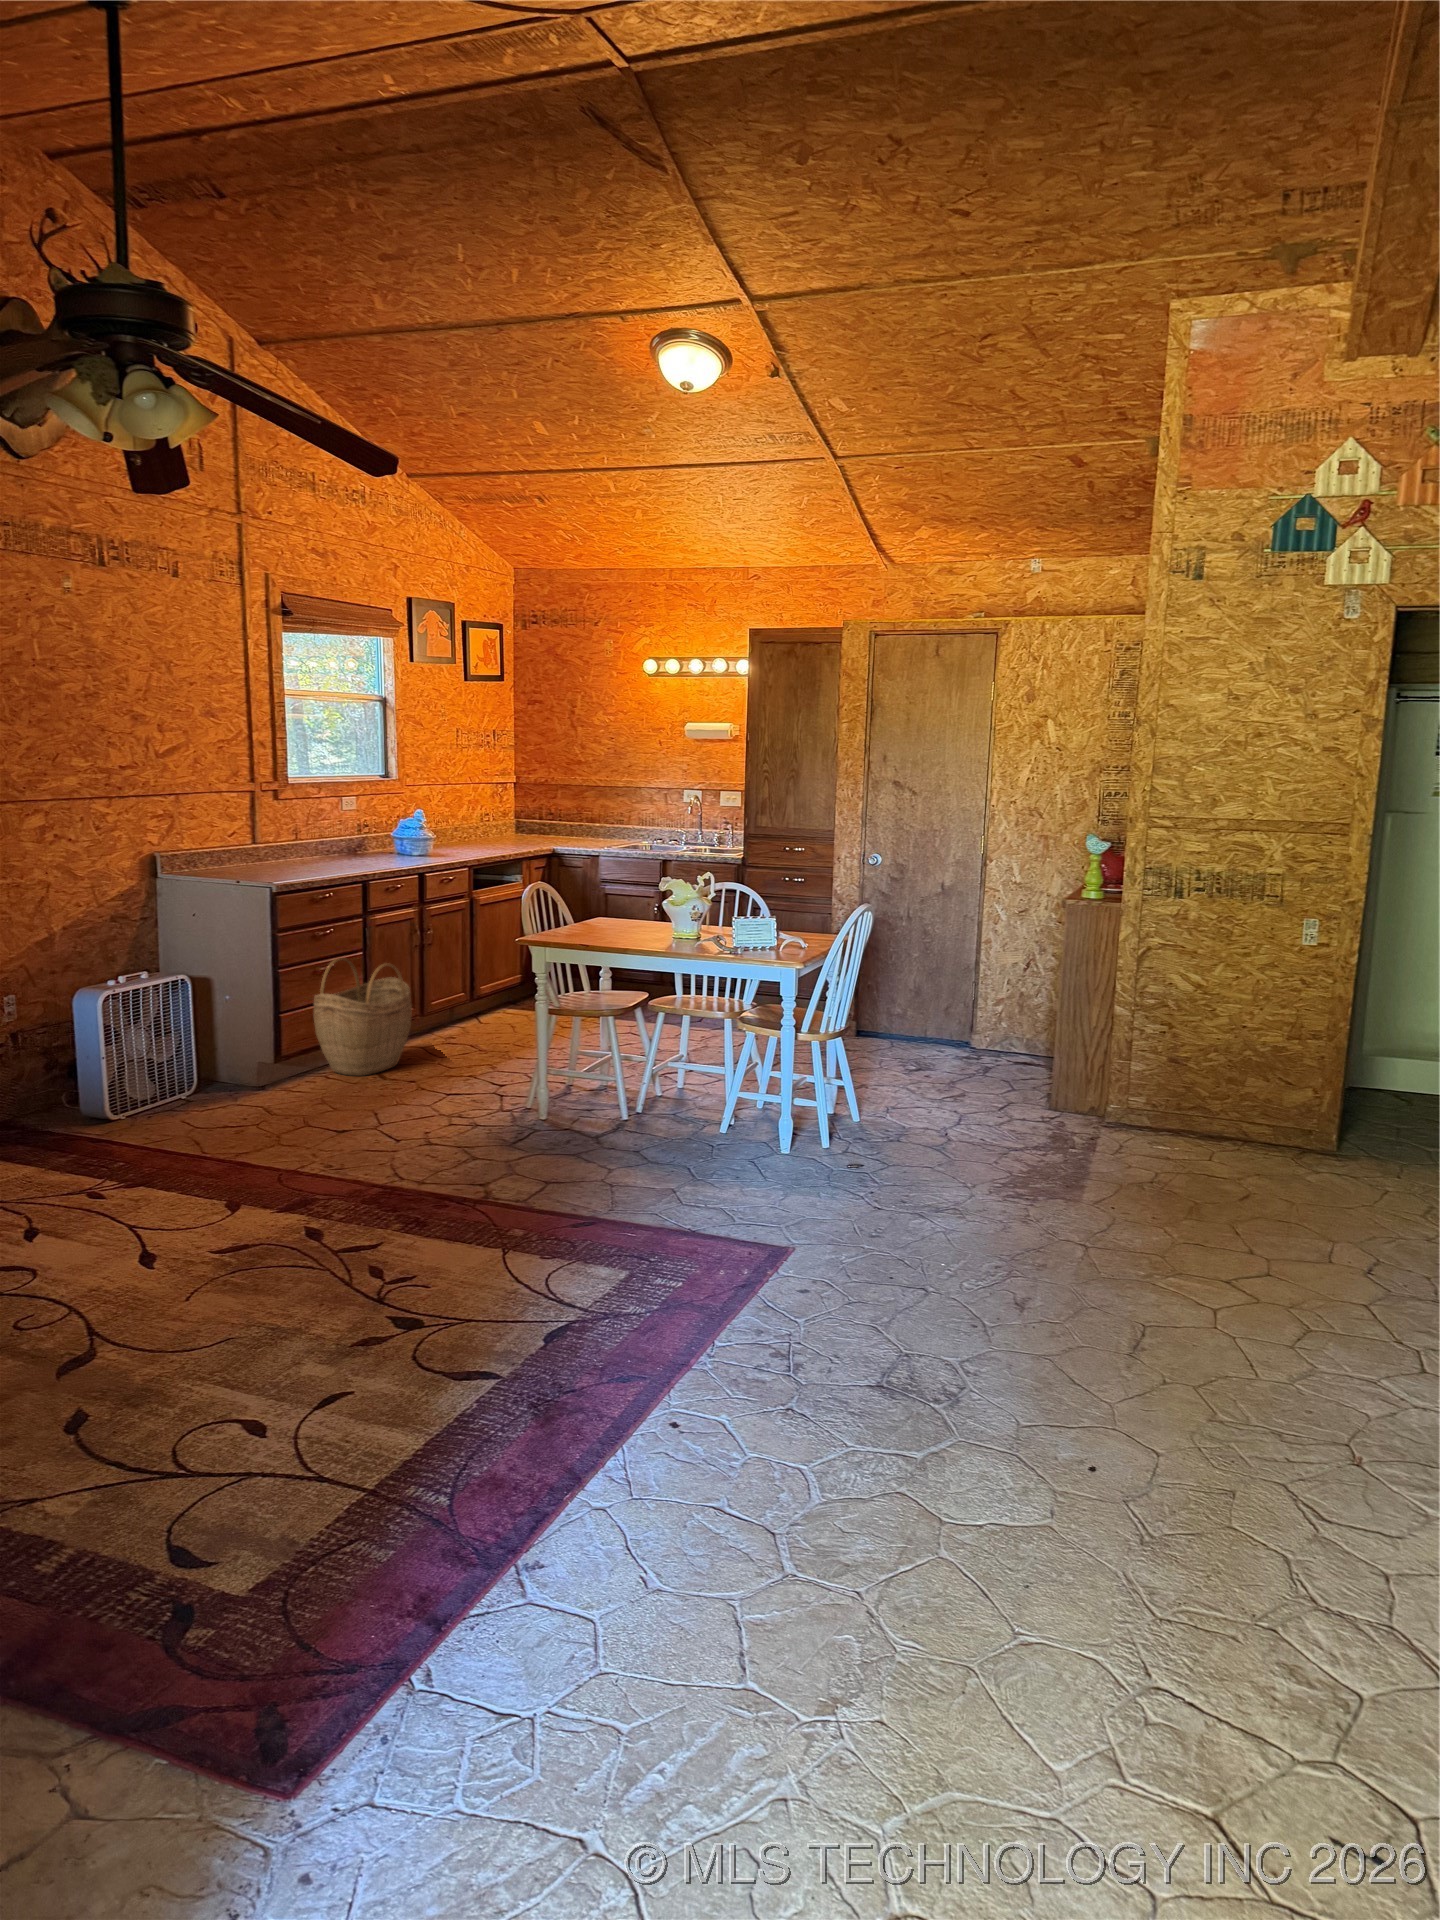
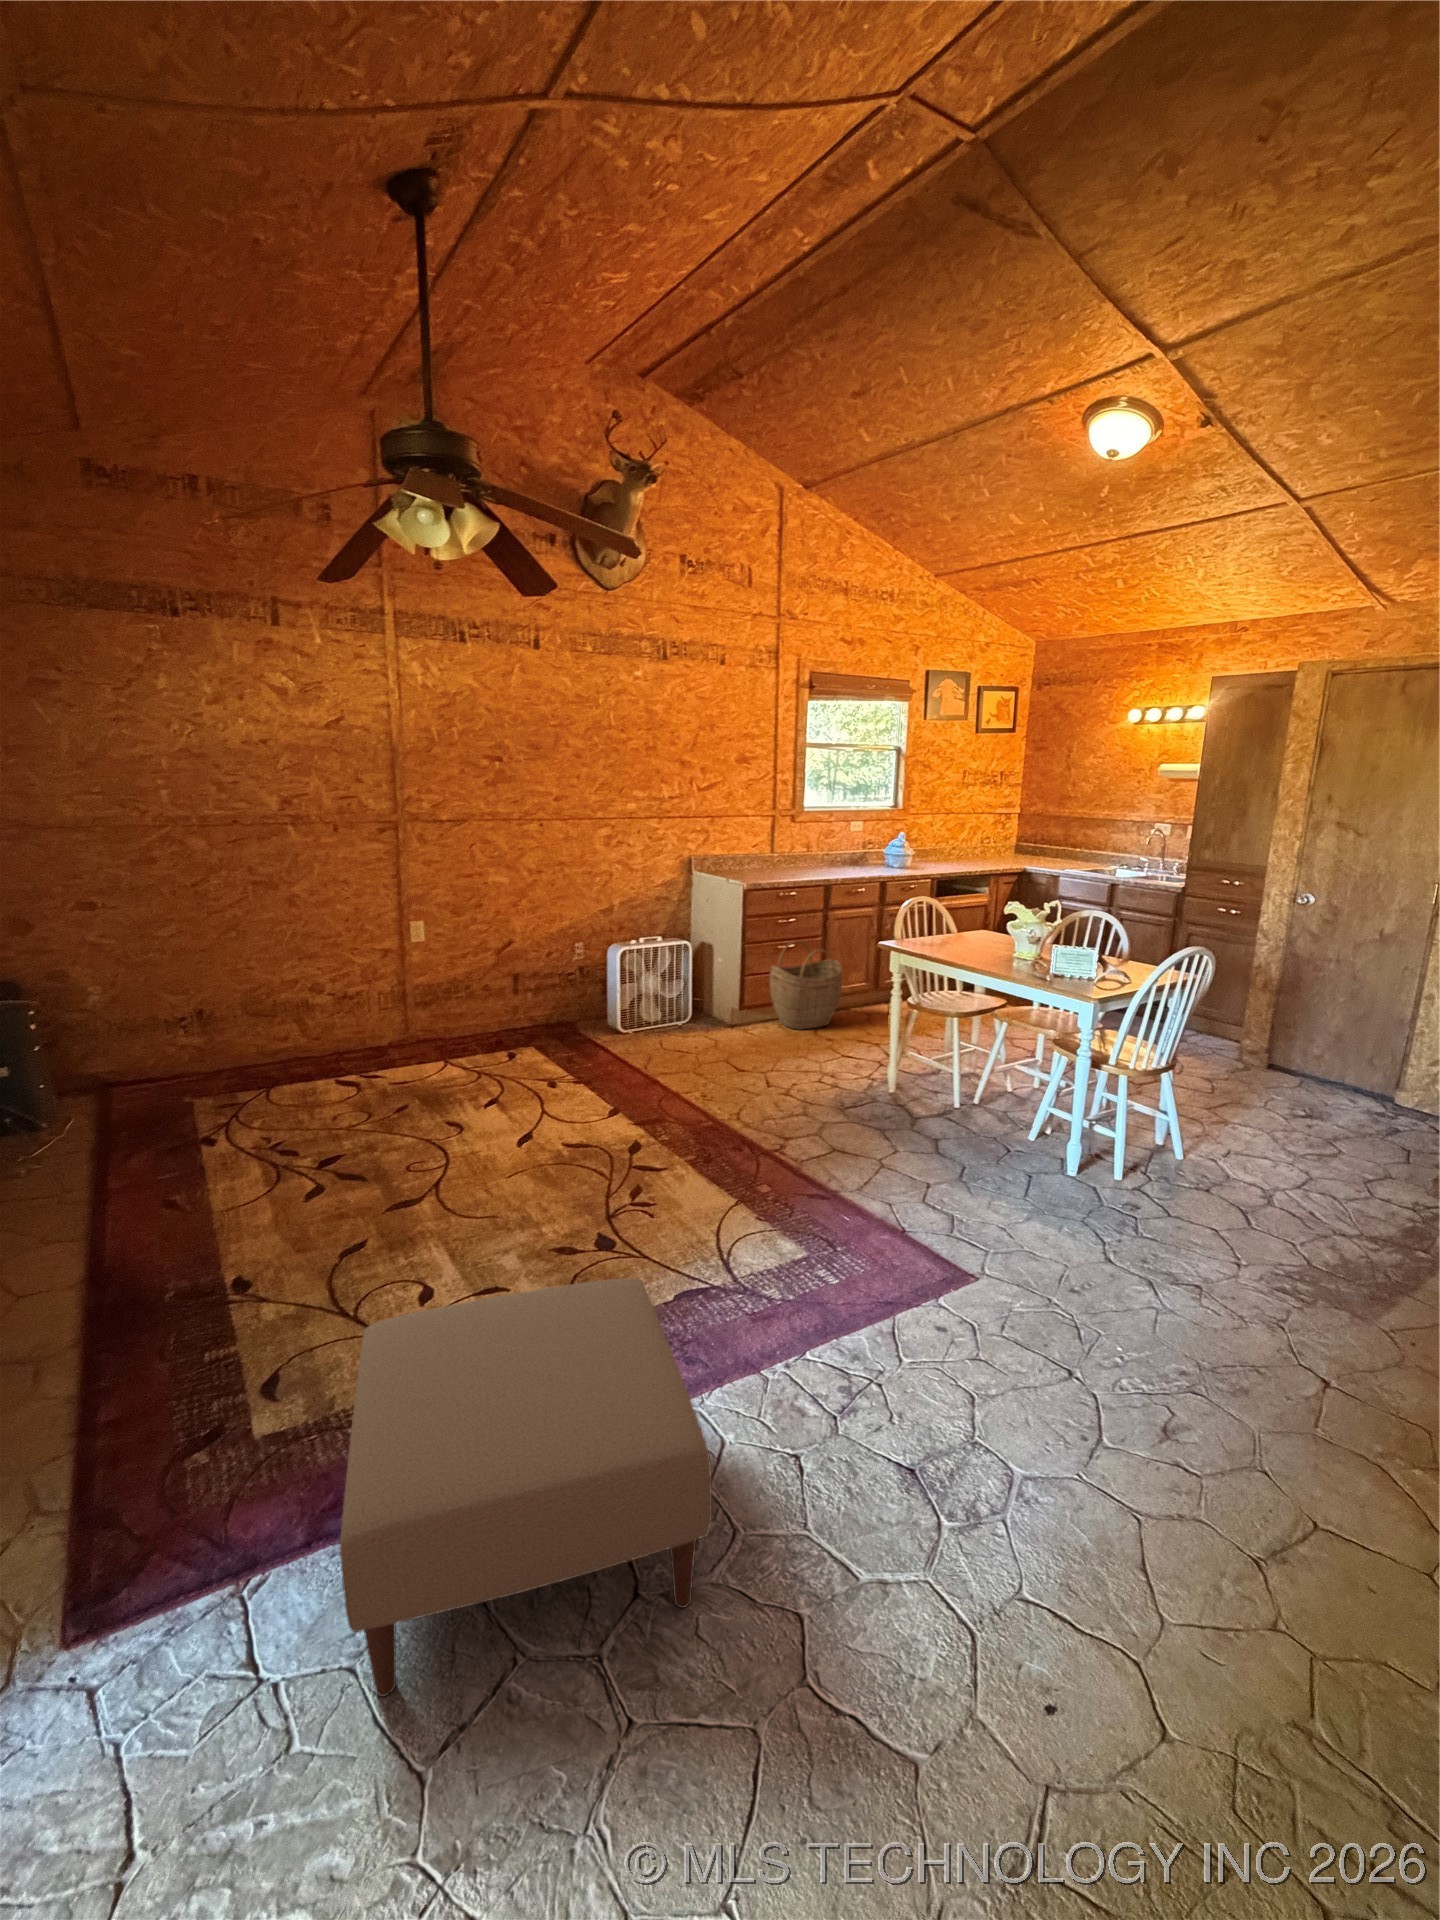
ottoman: none [389,1279,847,1692] -> present [340,1278,712,1696]

